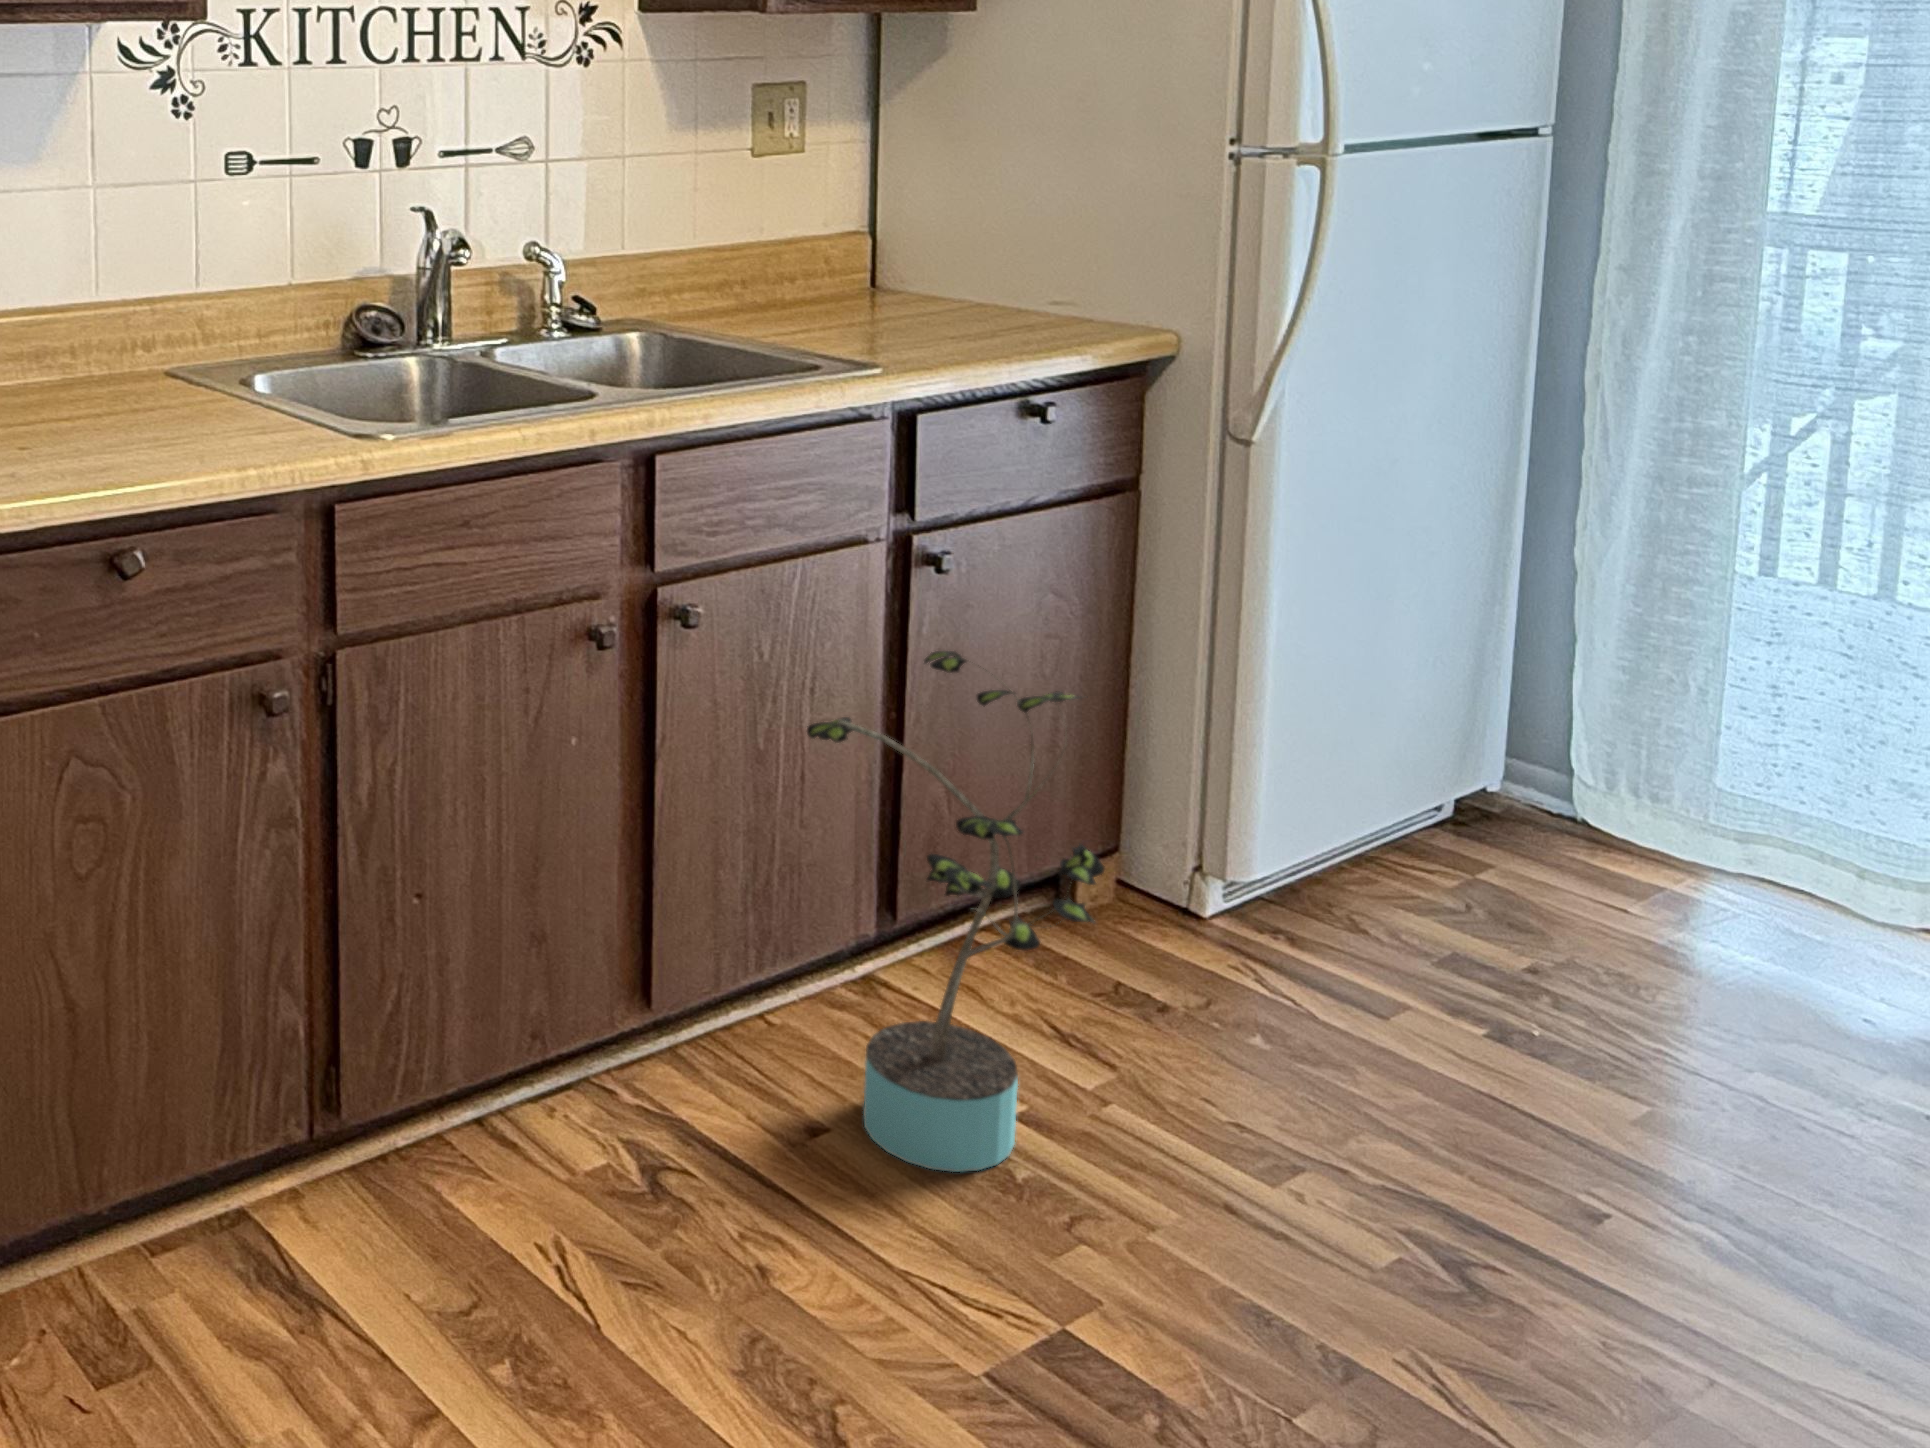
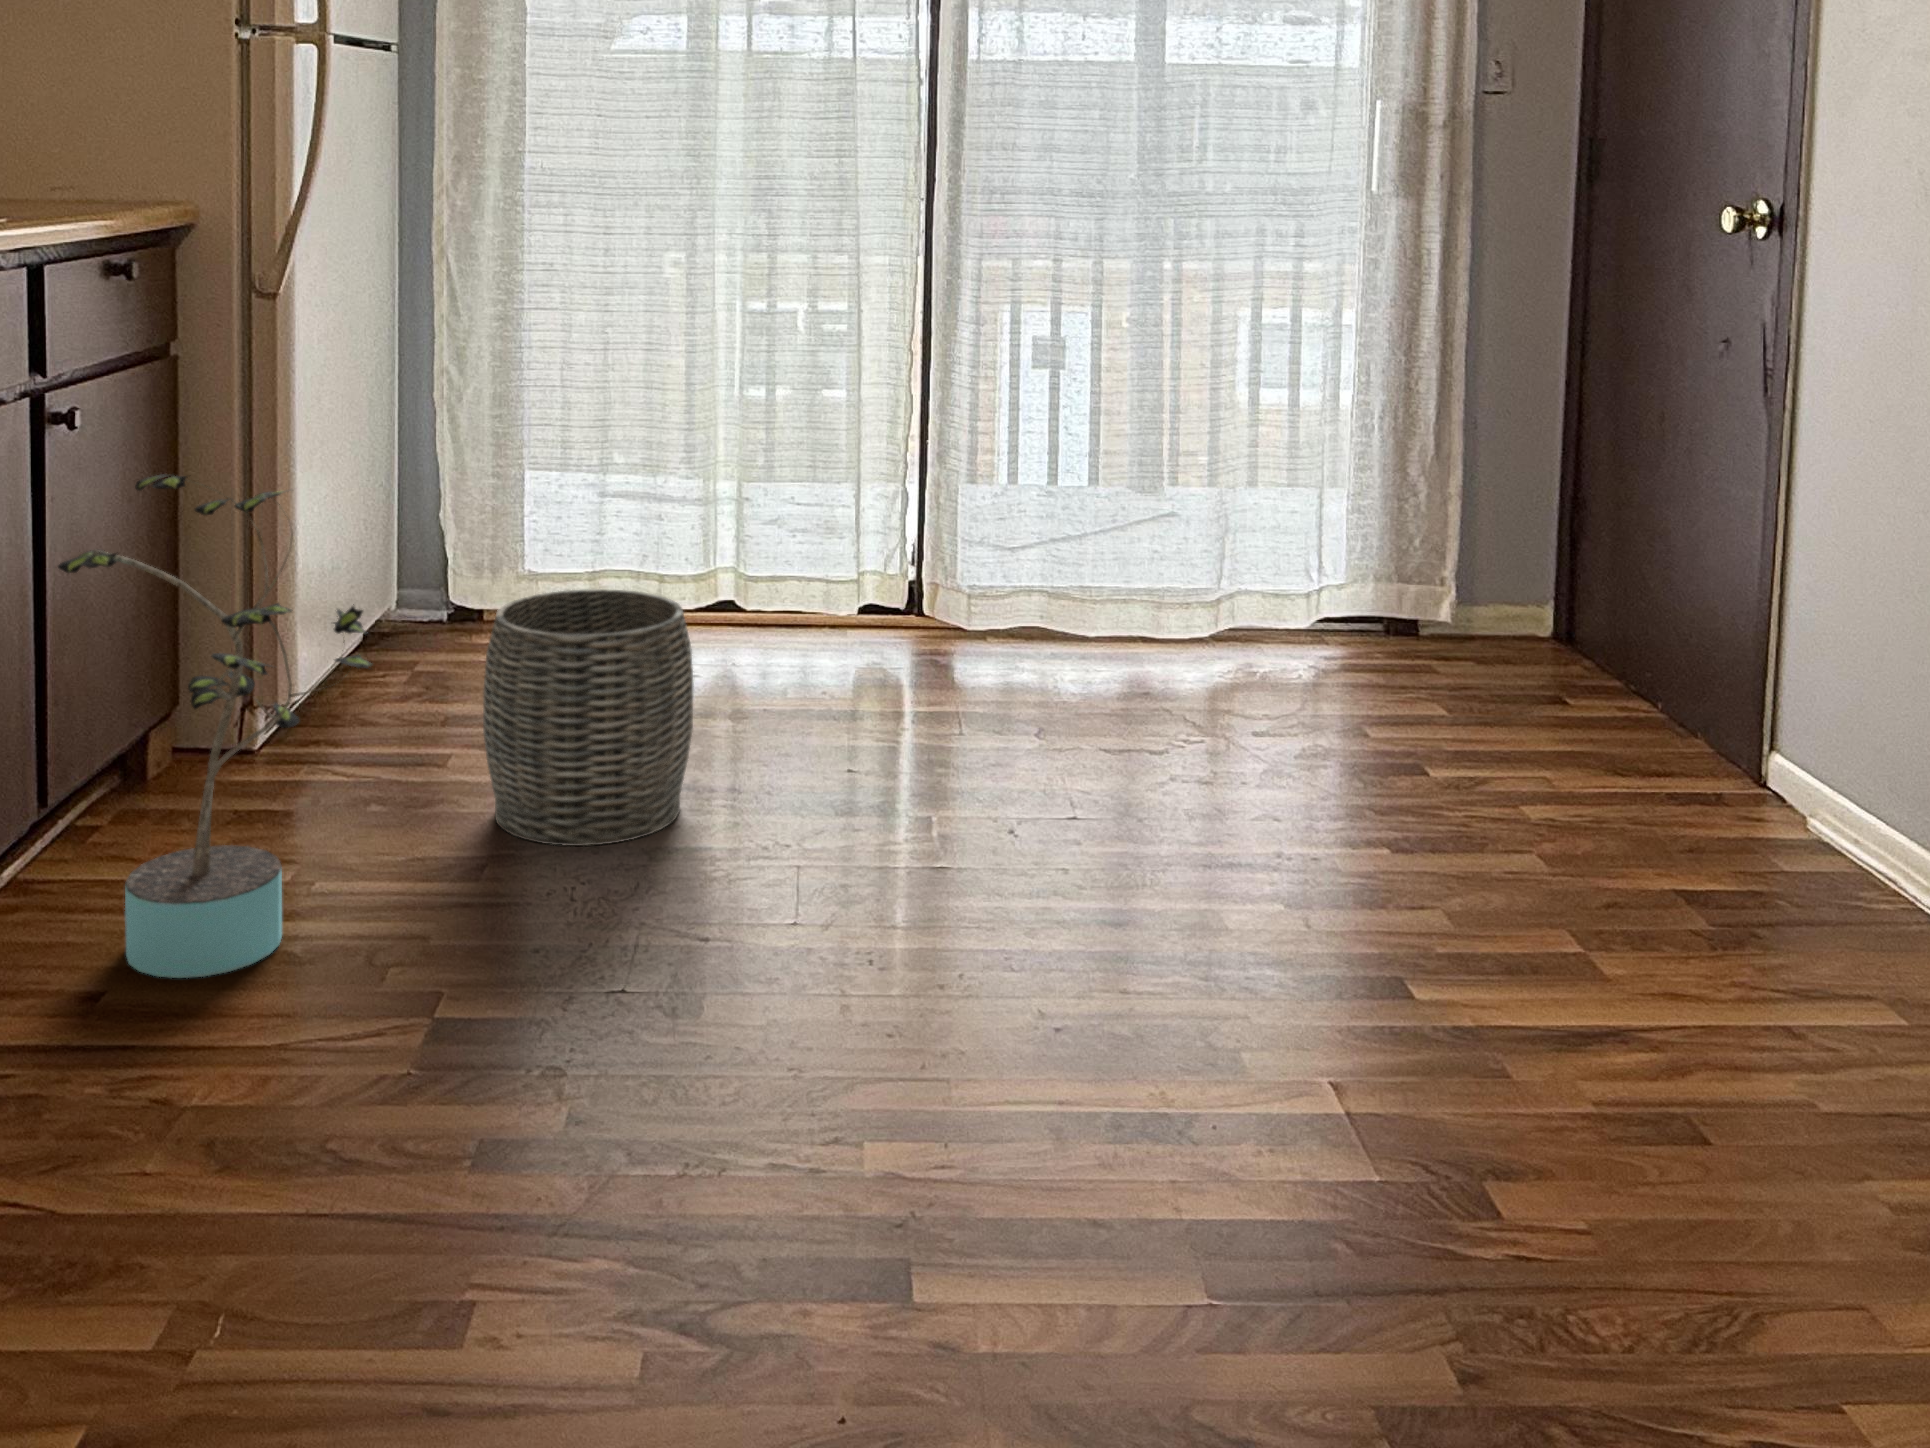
woven basket: none [1341,877,1647,1244] -> present [483,589,694,846]

